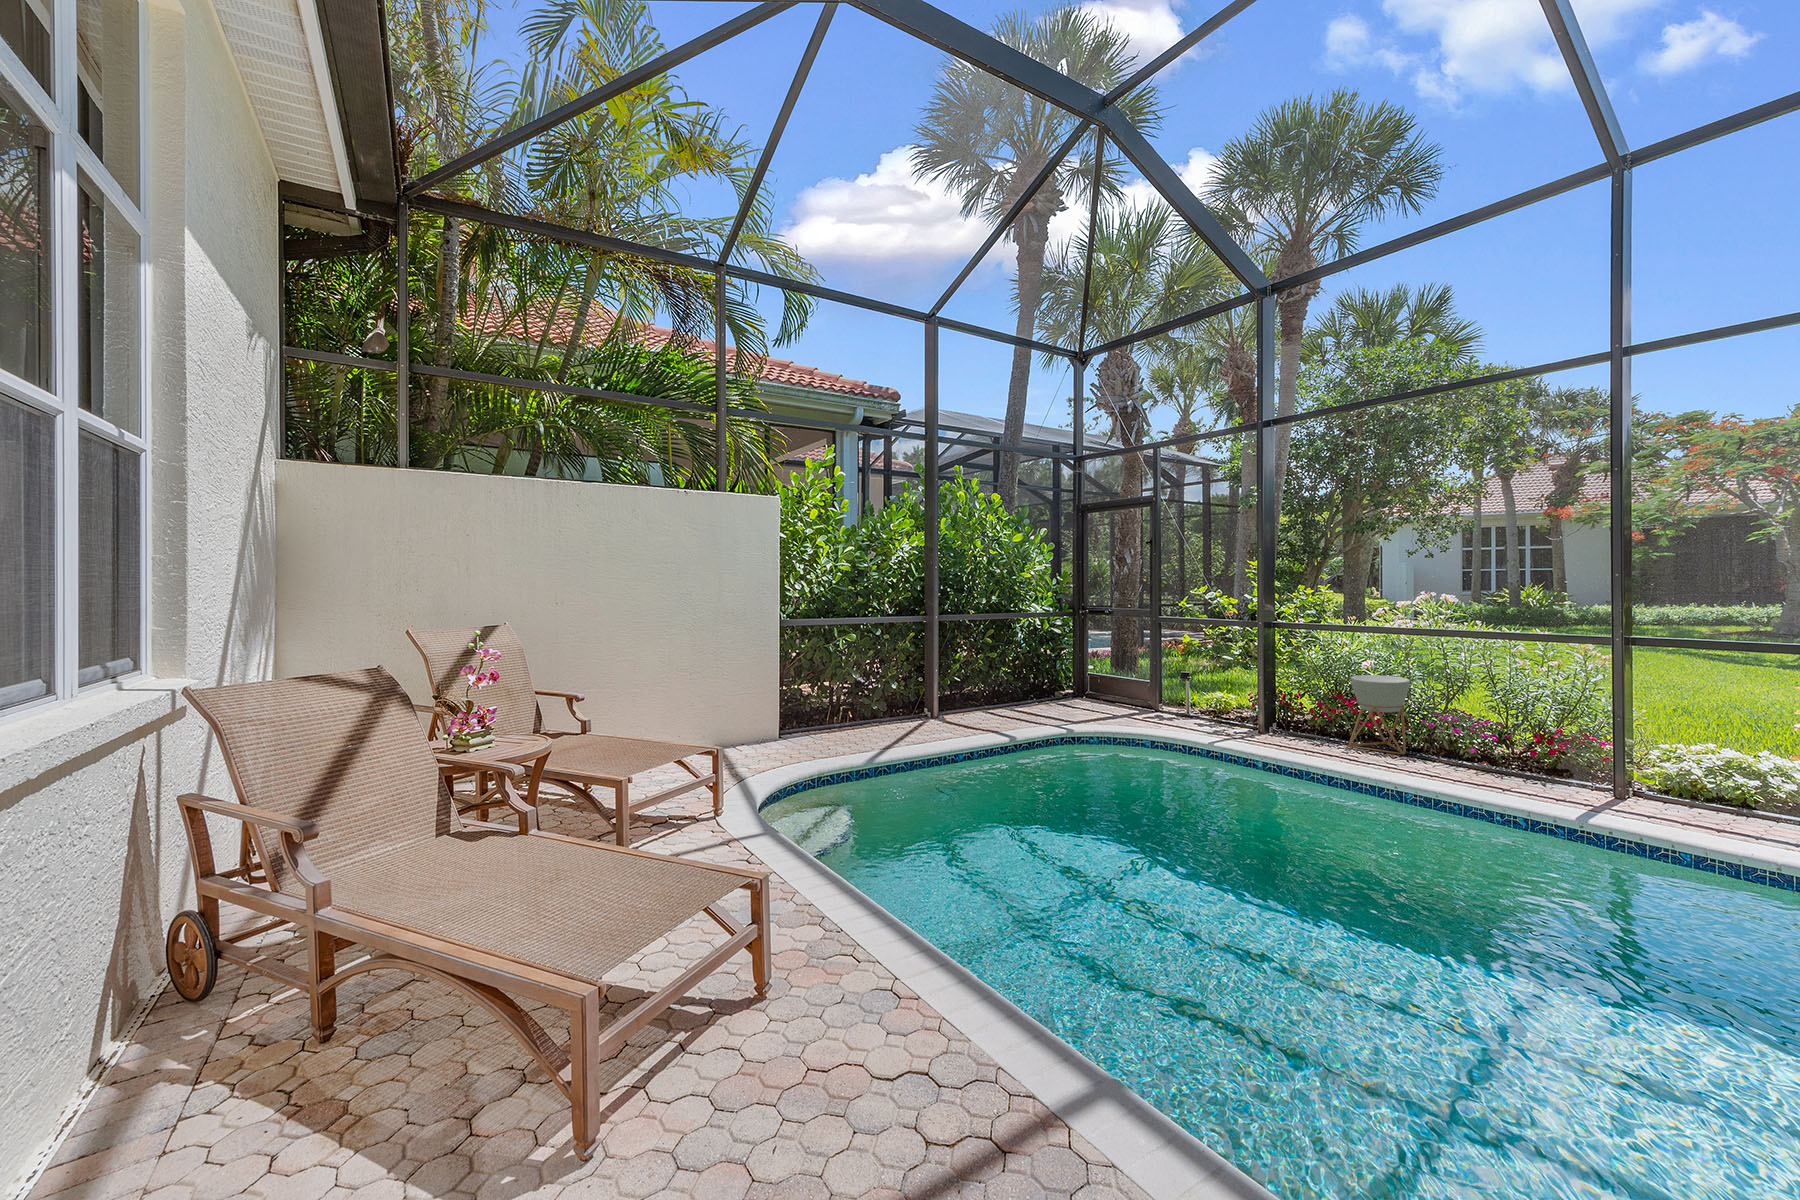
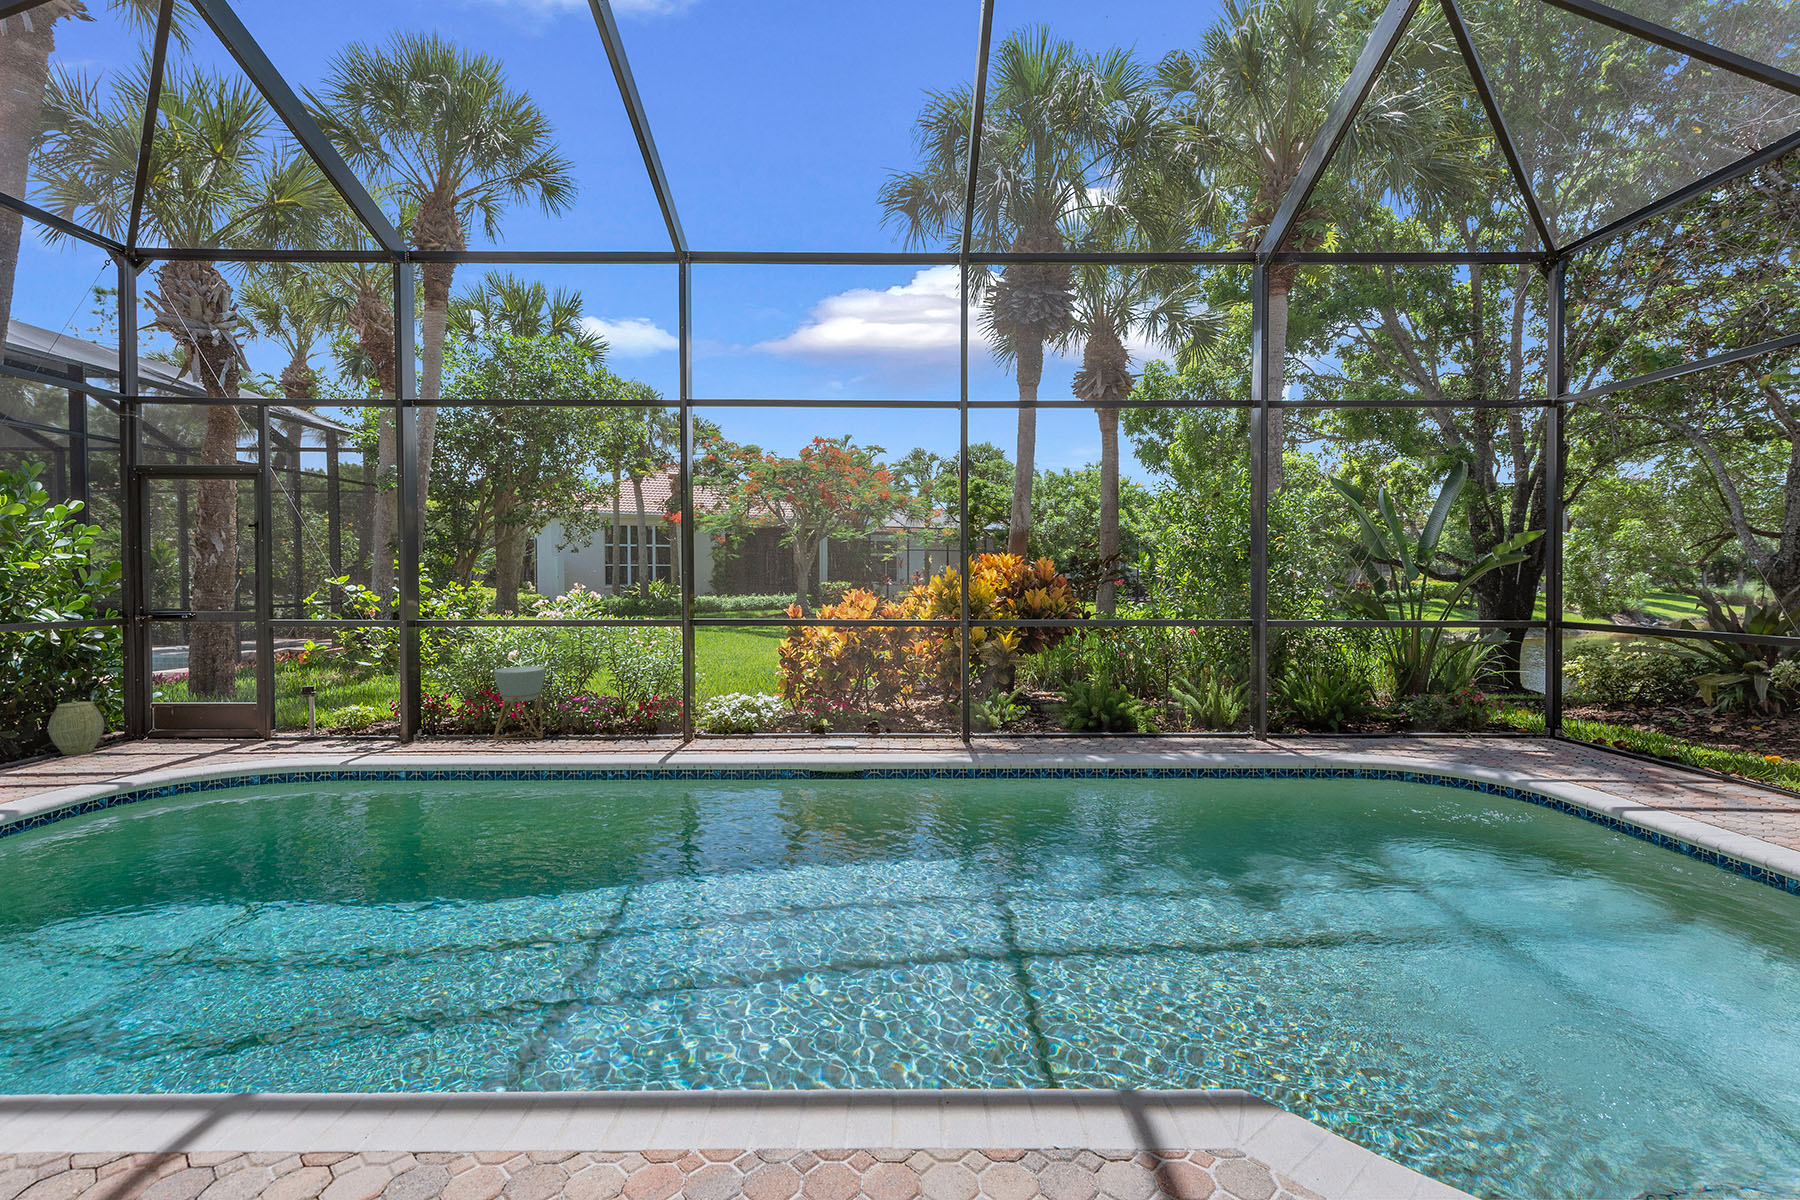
woven basket: none [1027,668,1056,704] -> present [48,701,104,755]

